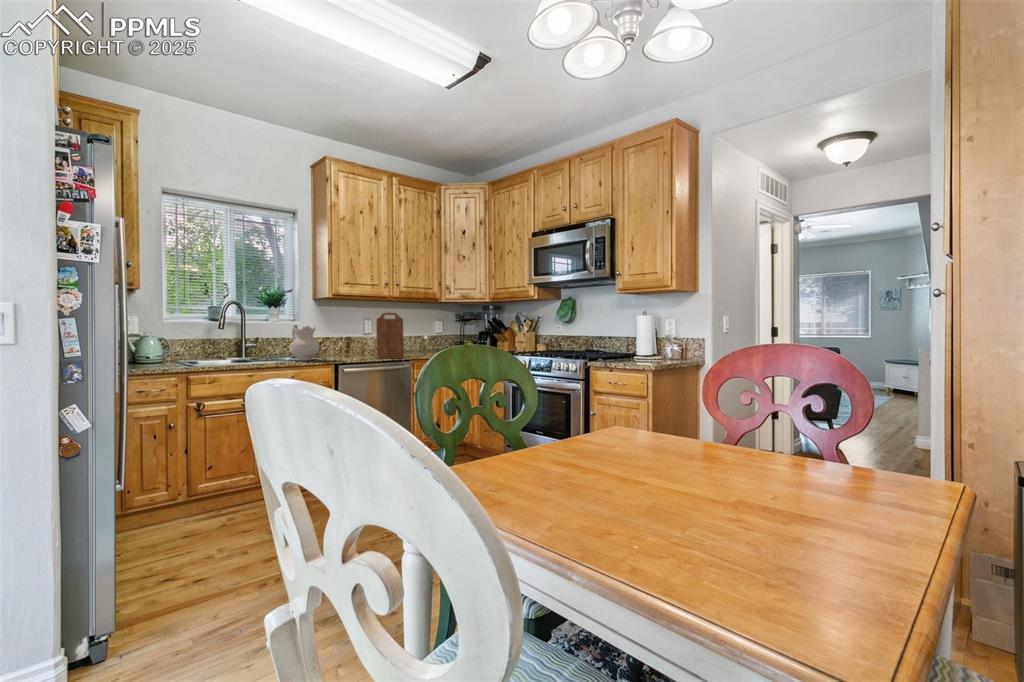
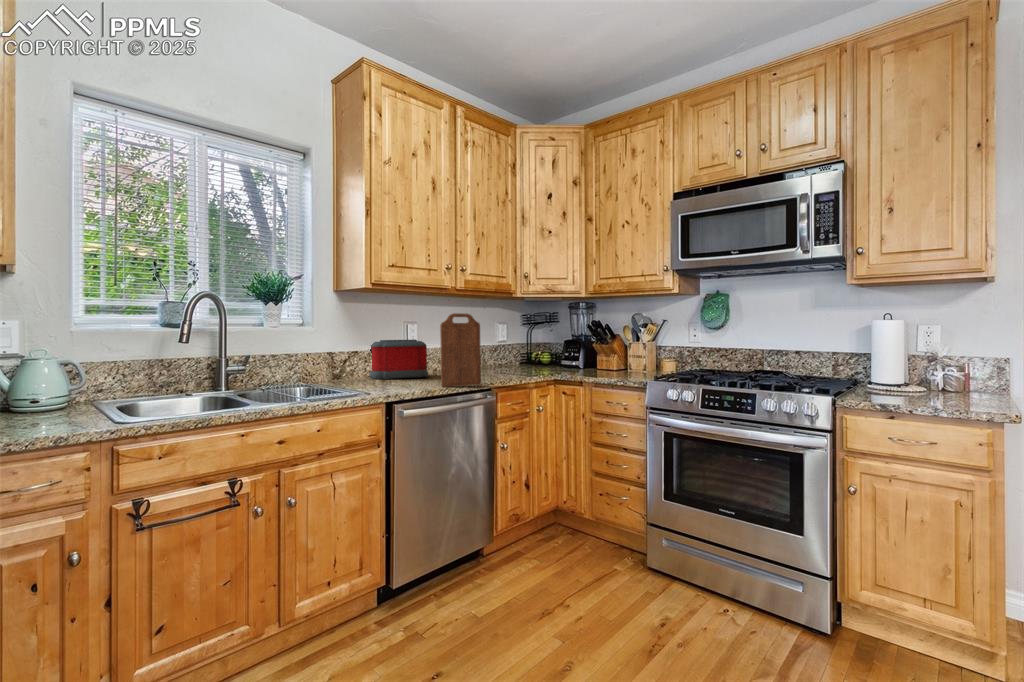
ceramic pitcher: present [290,325,319,361] -> none [306,334,356,396]
toaster: none [336,329,376,354] -> present [368,340,428,379]

